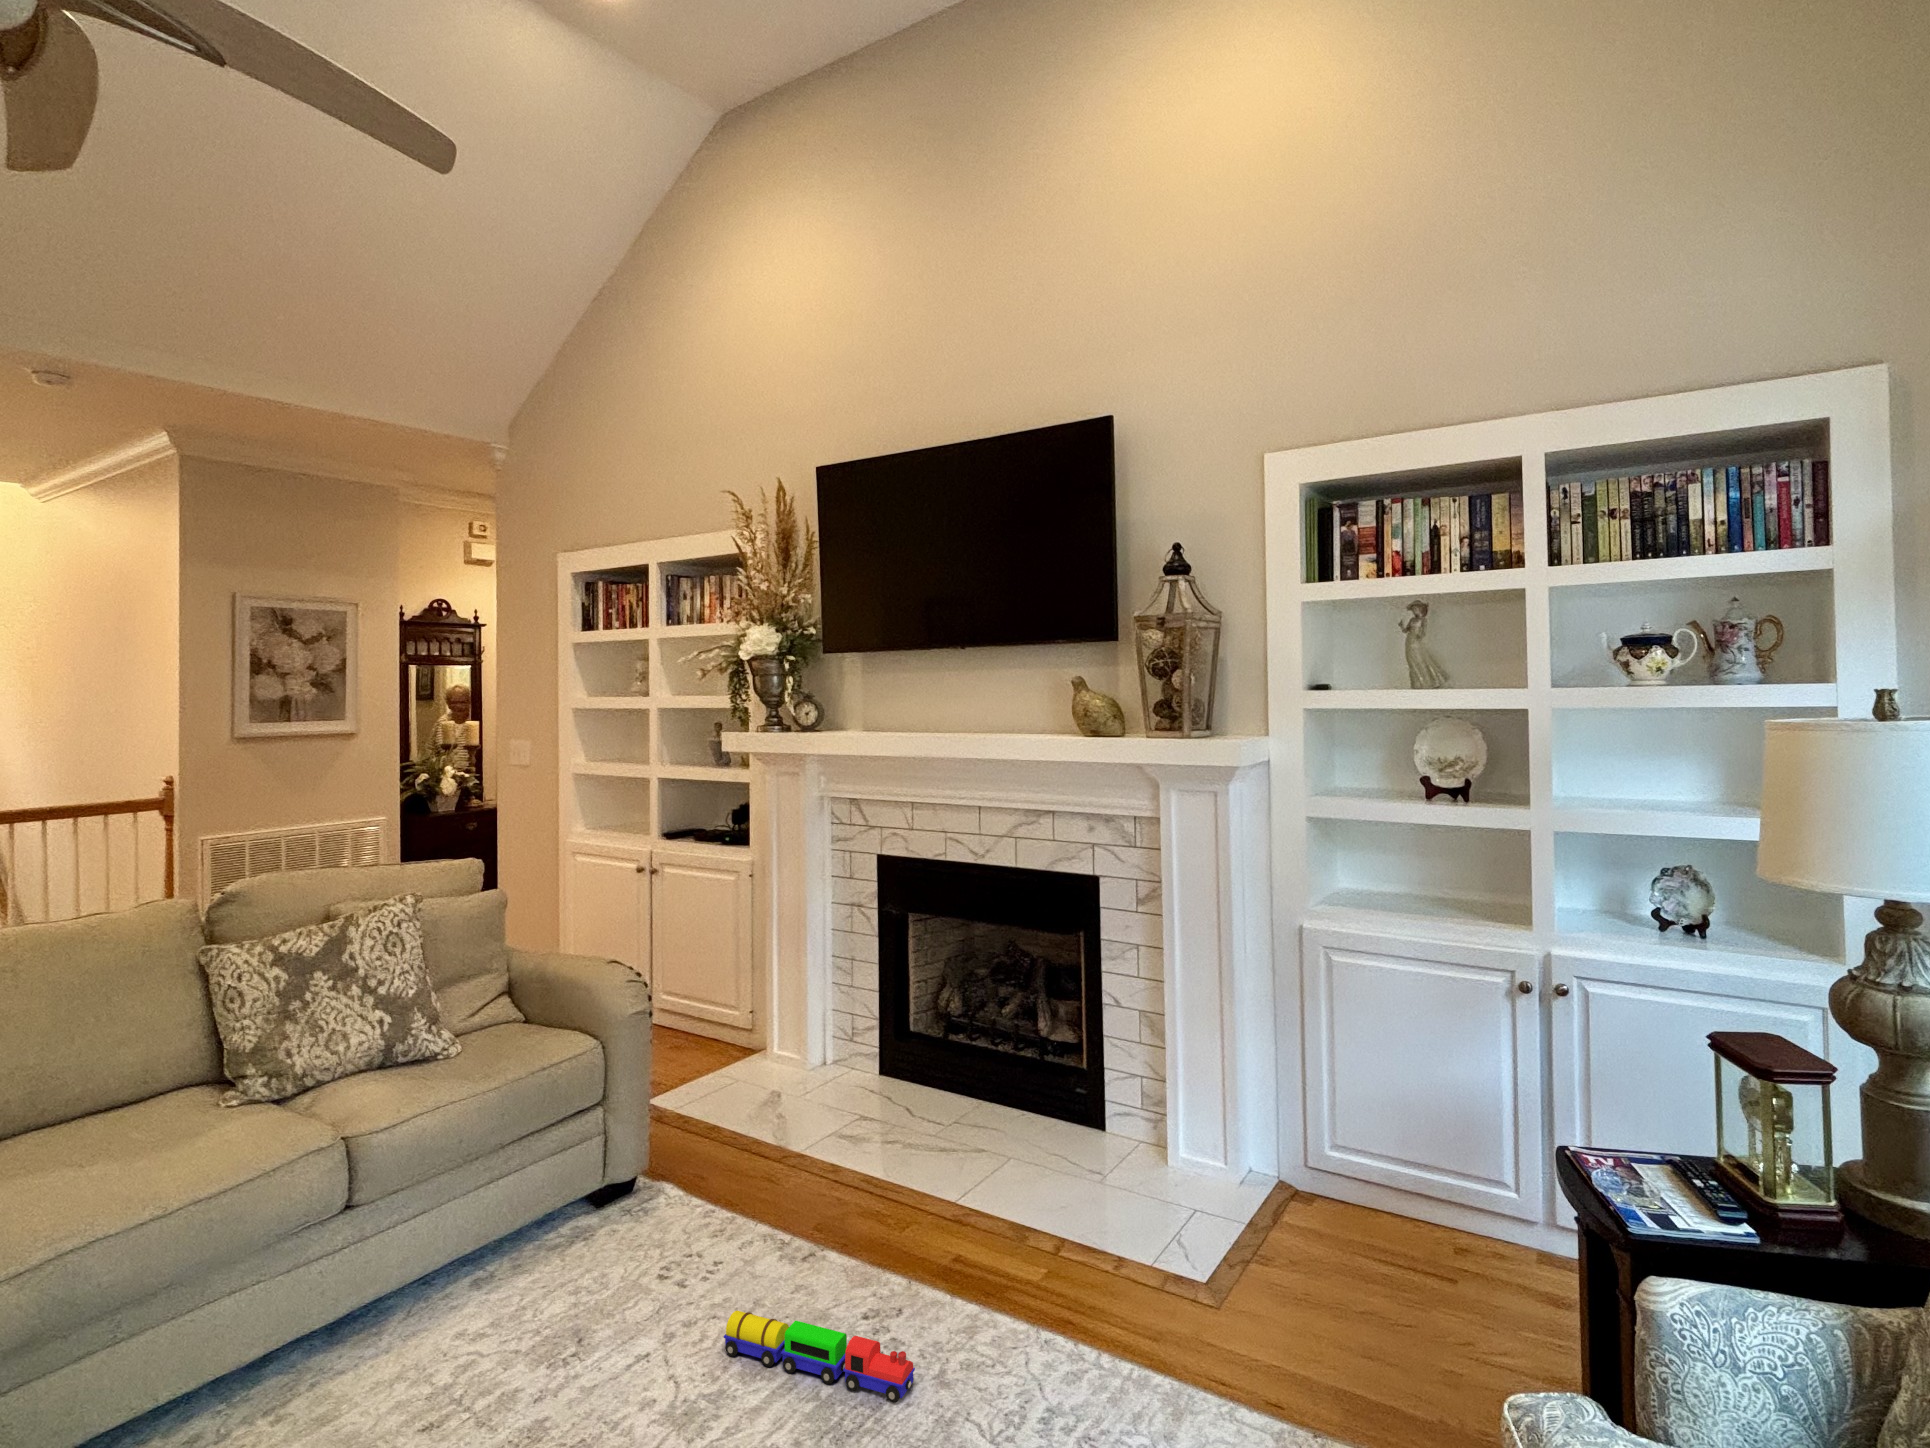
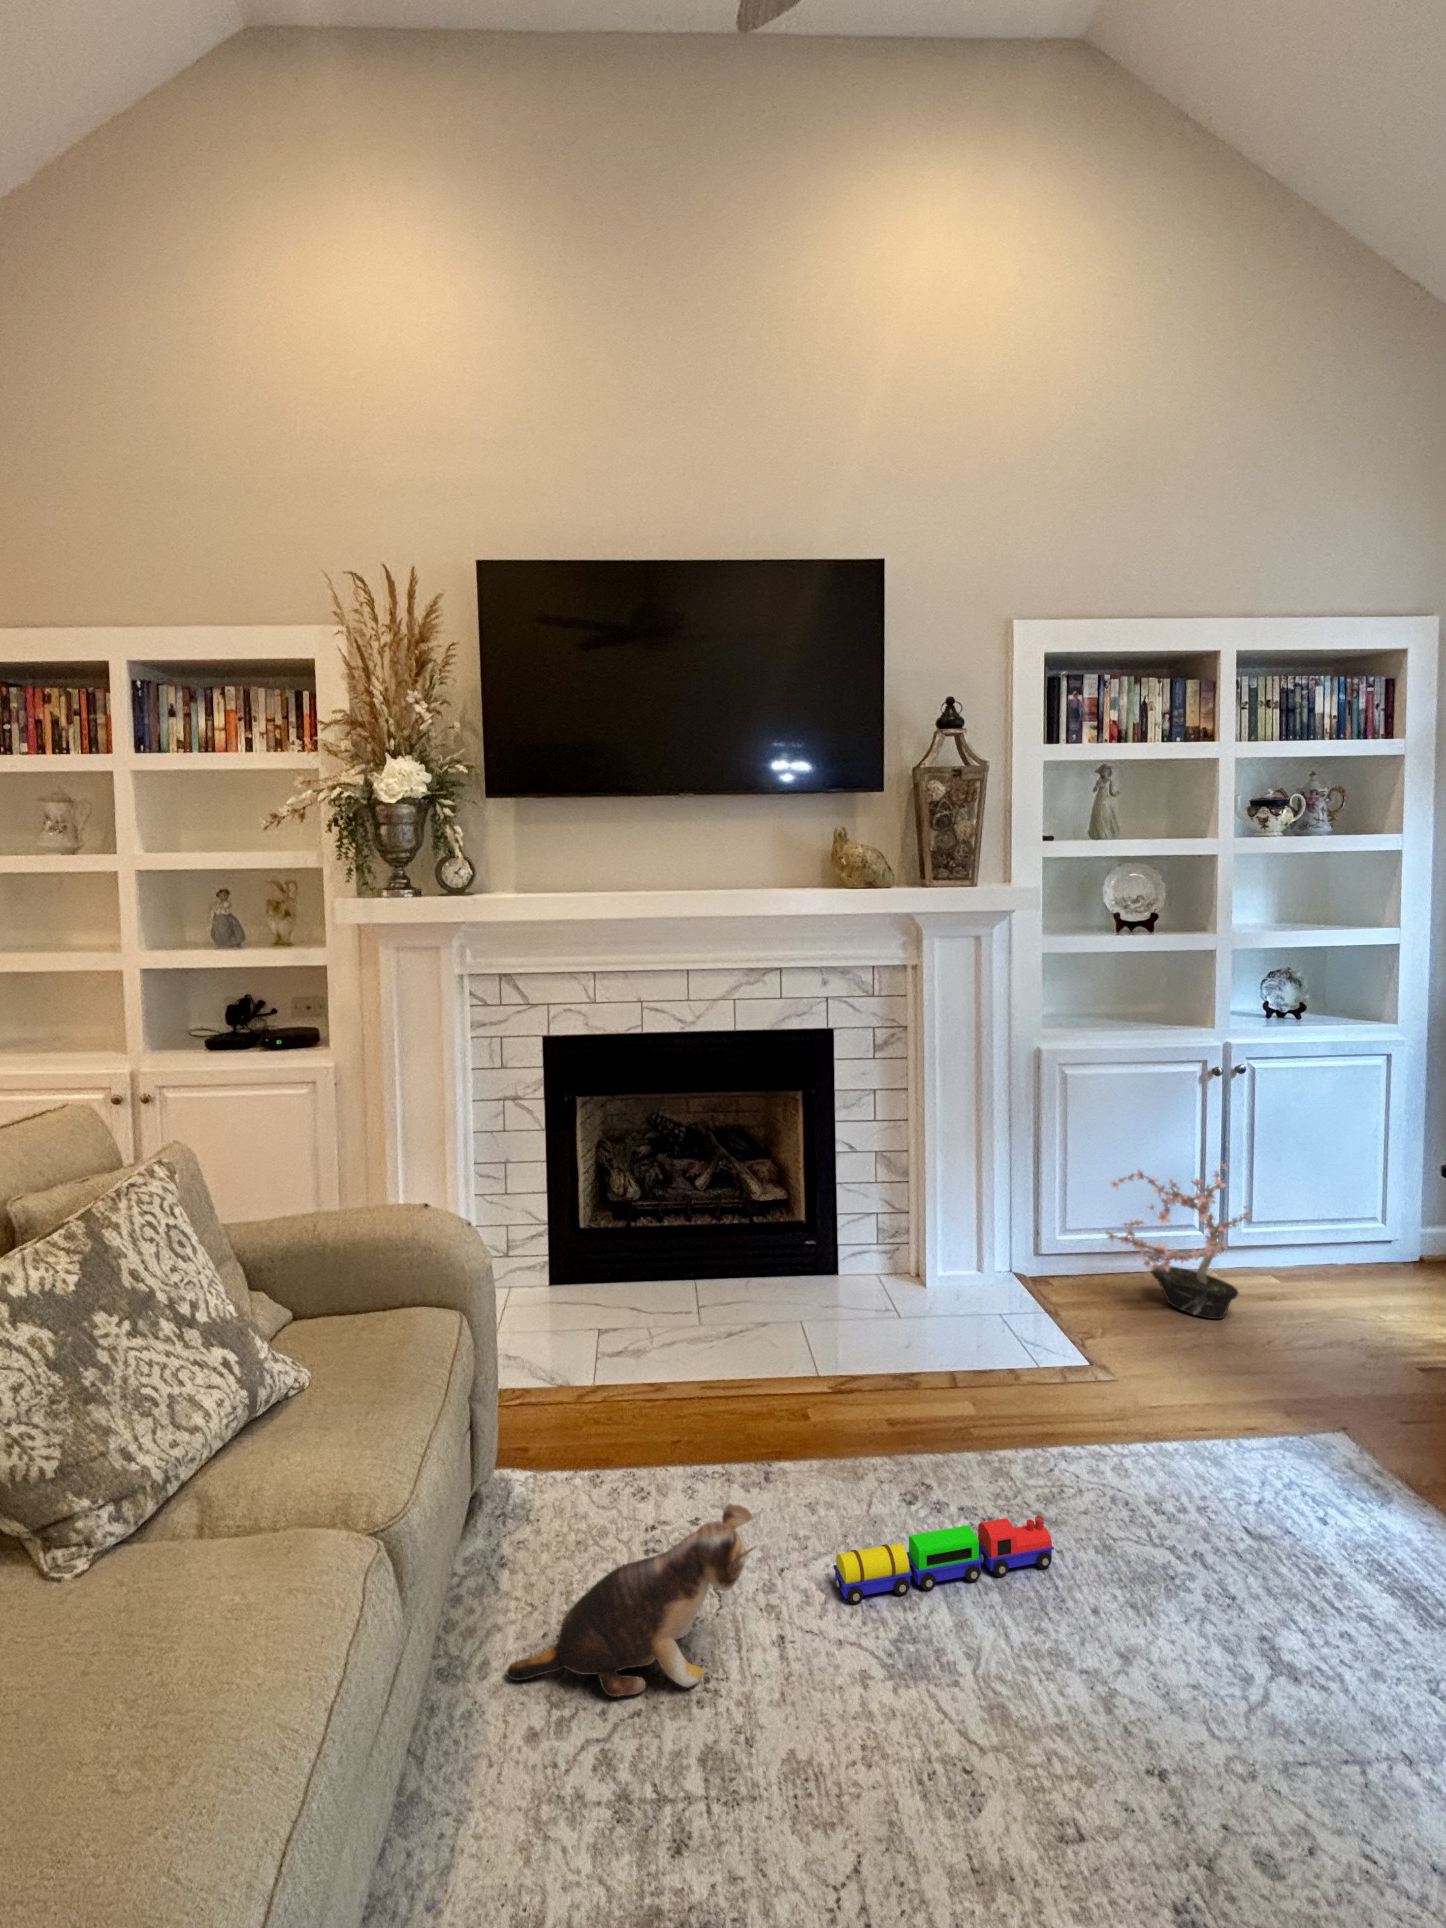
potted plant: none [1315,1069,1504,1290] -> present [1105,1163,1250,1319]
plush toy: none [500,1224,636,1350] -> present [506,1504,757,1697]

